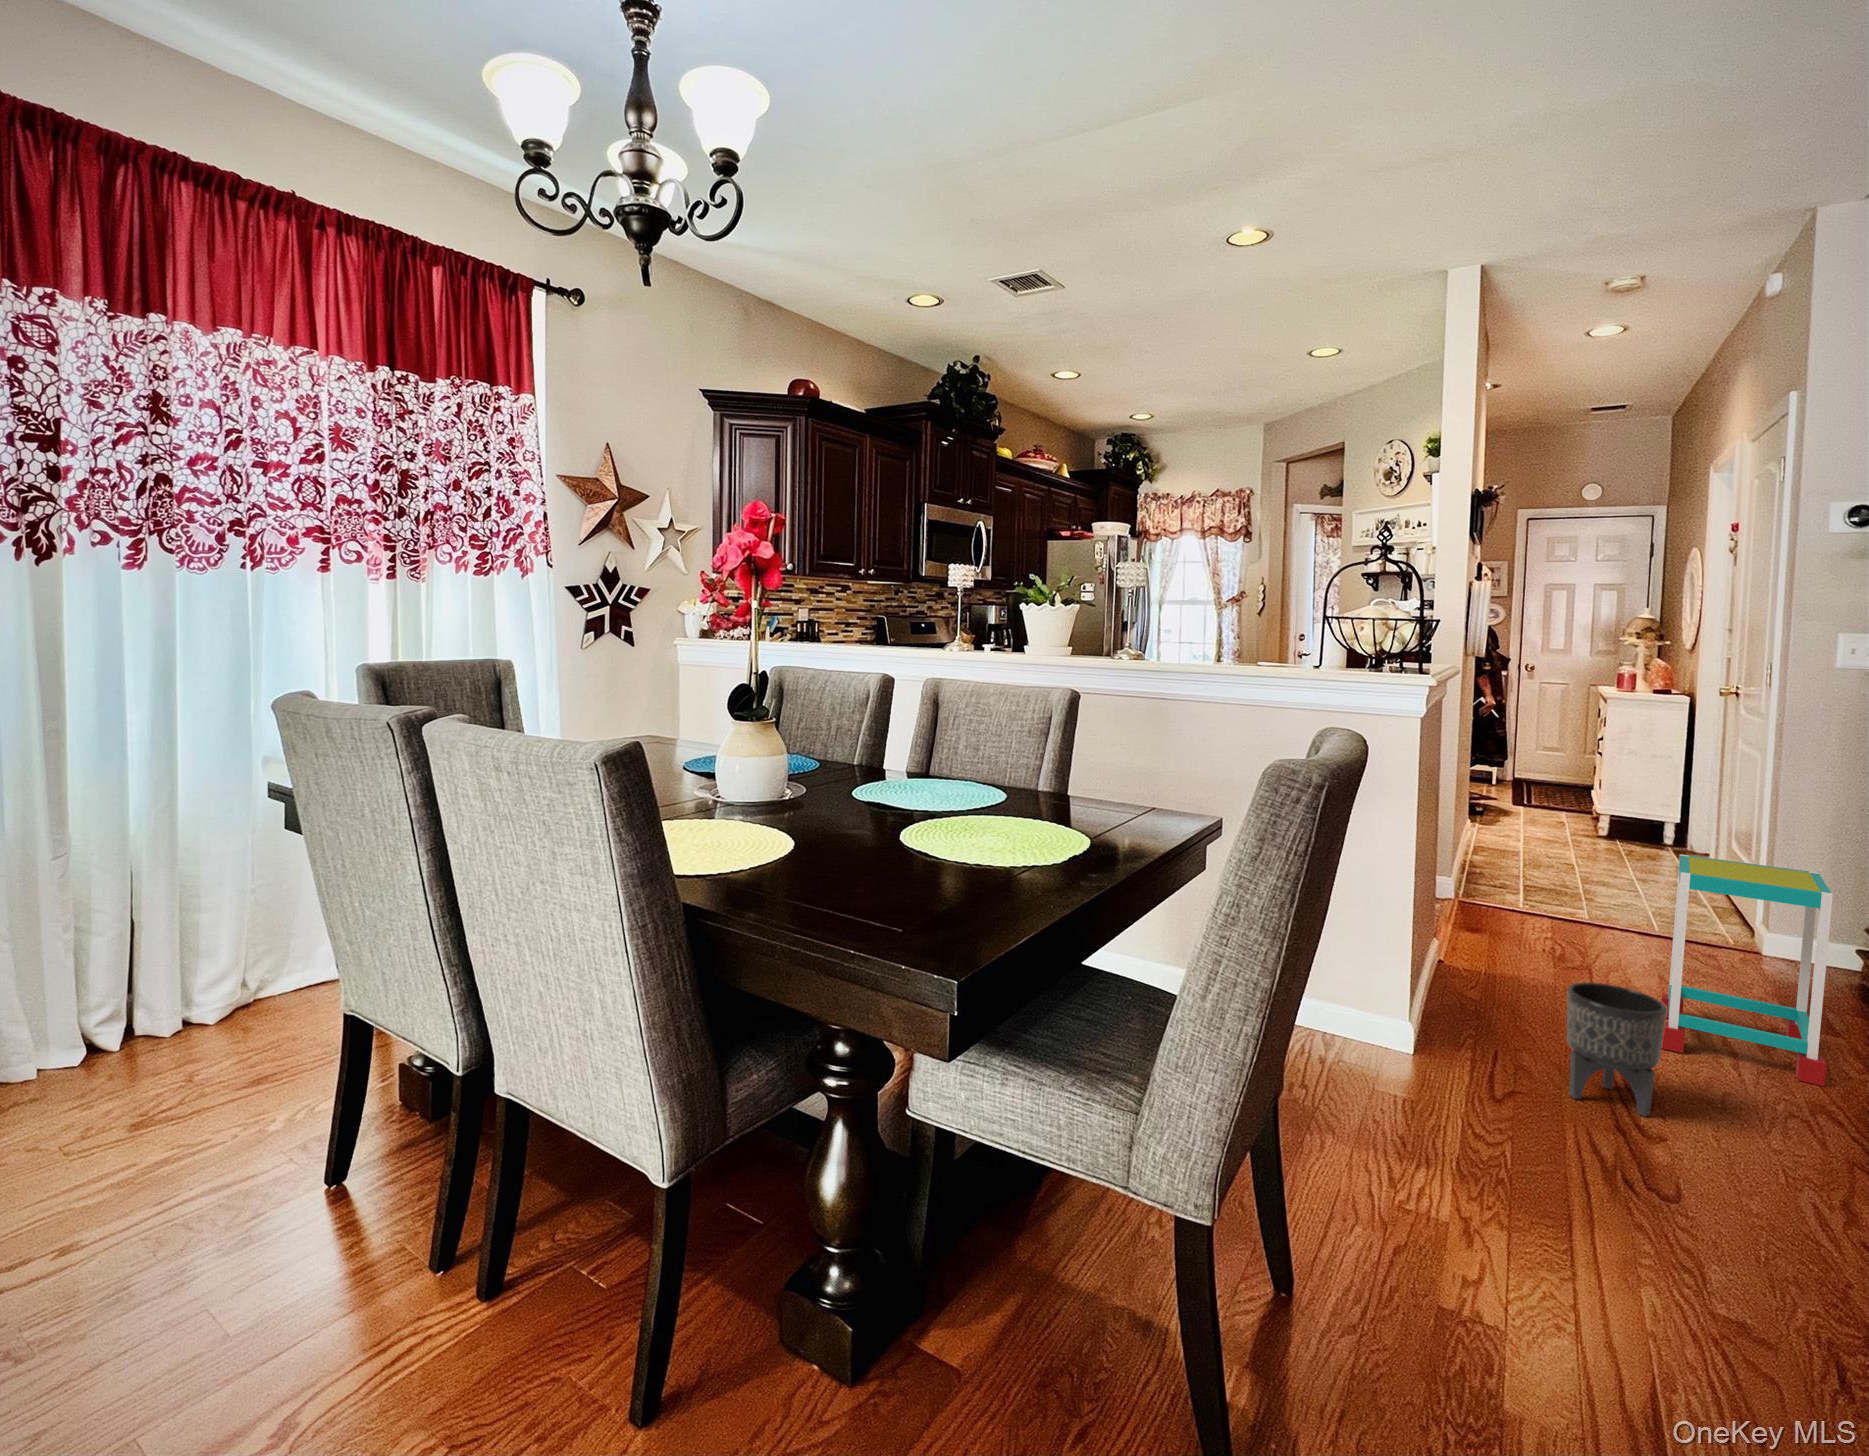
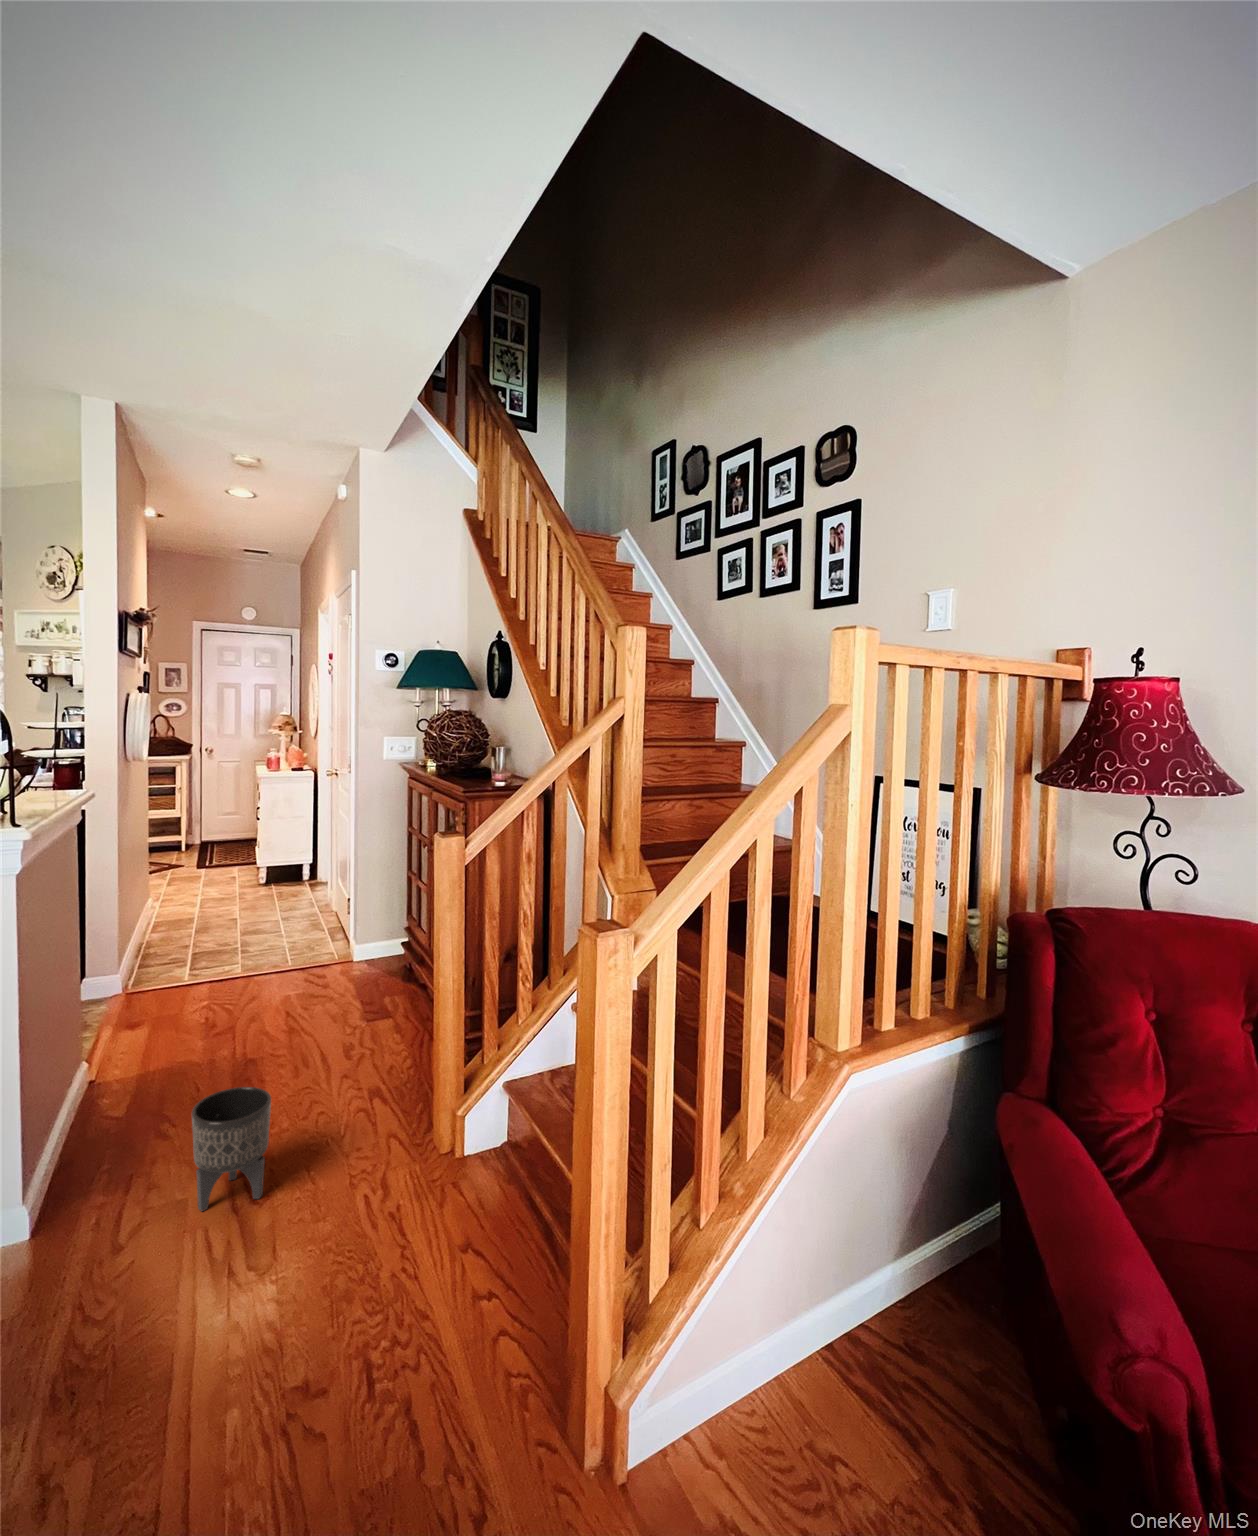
side table: present [1661,854,1833,1086] -> none [278,930,380,1105]

